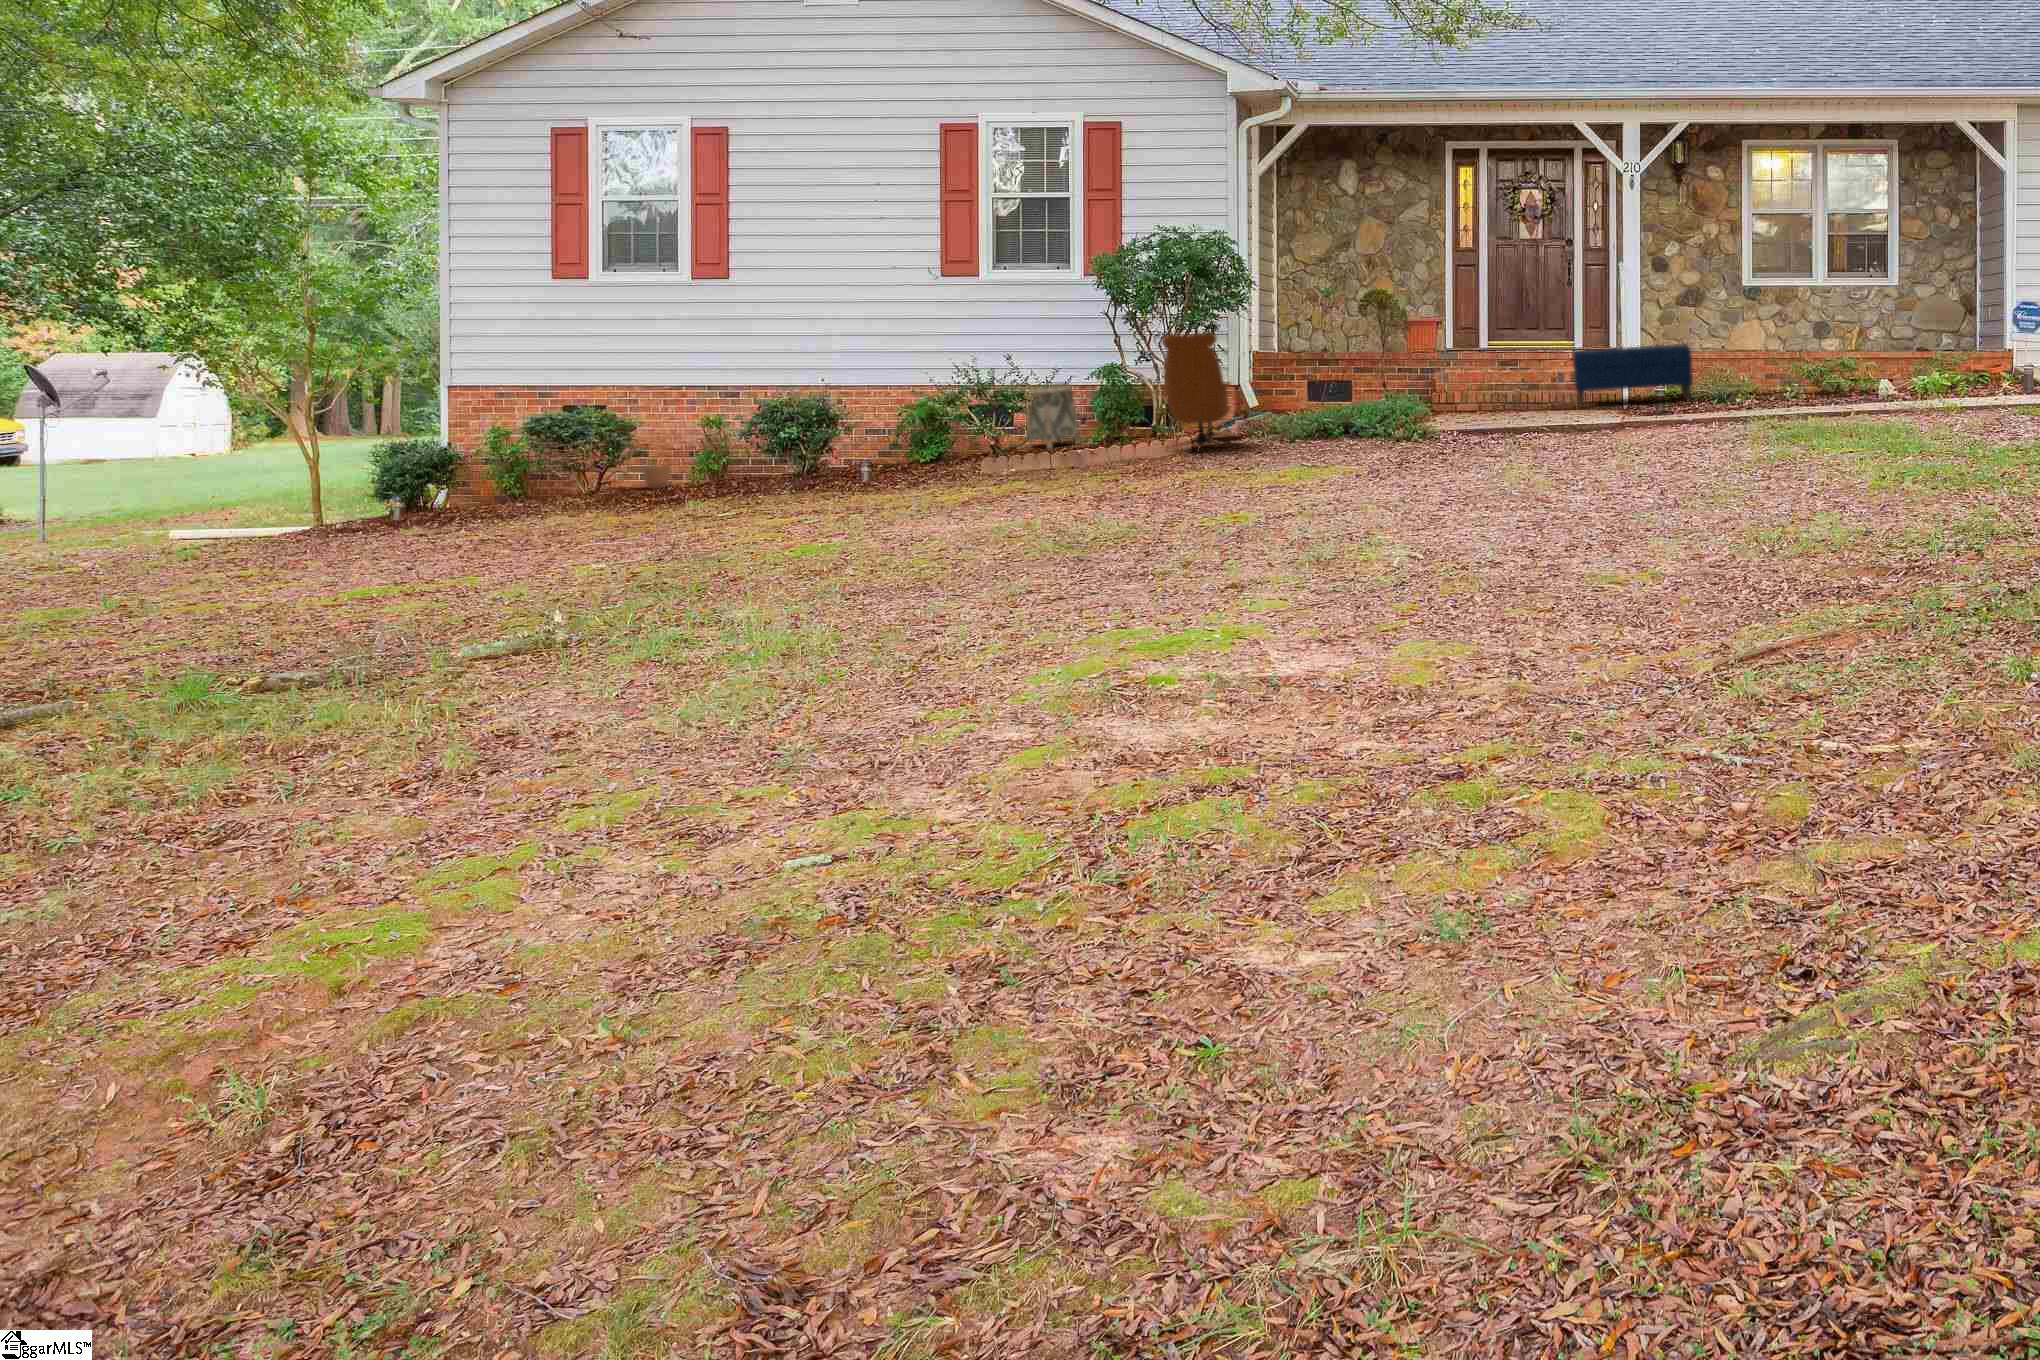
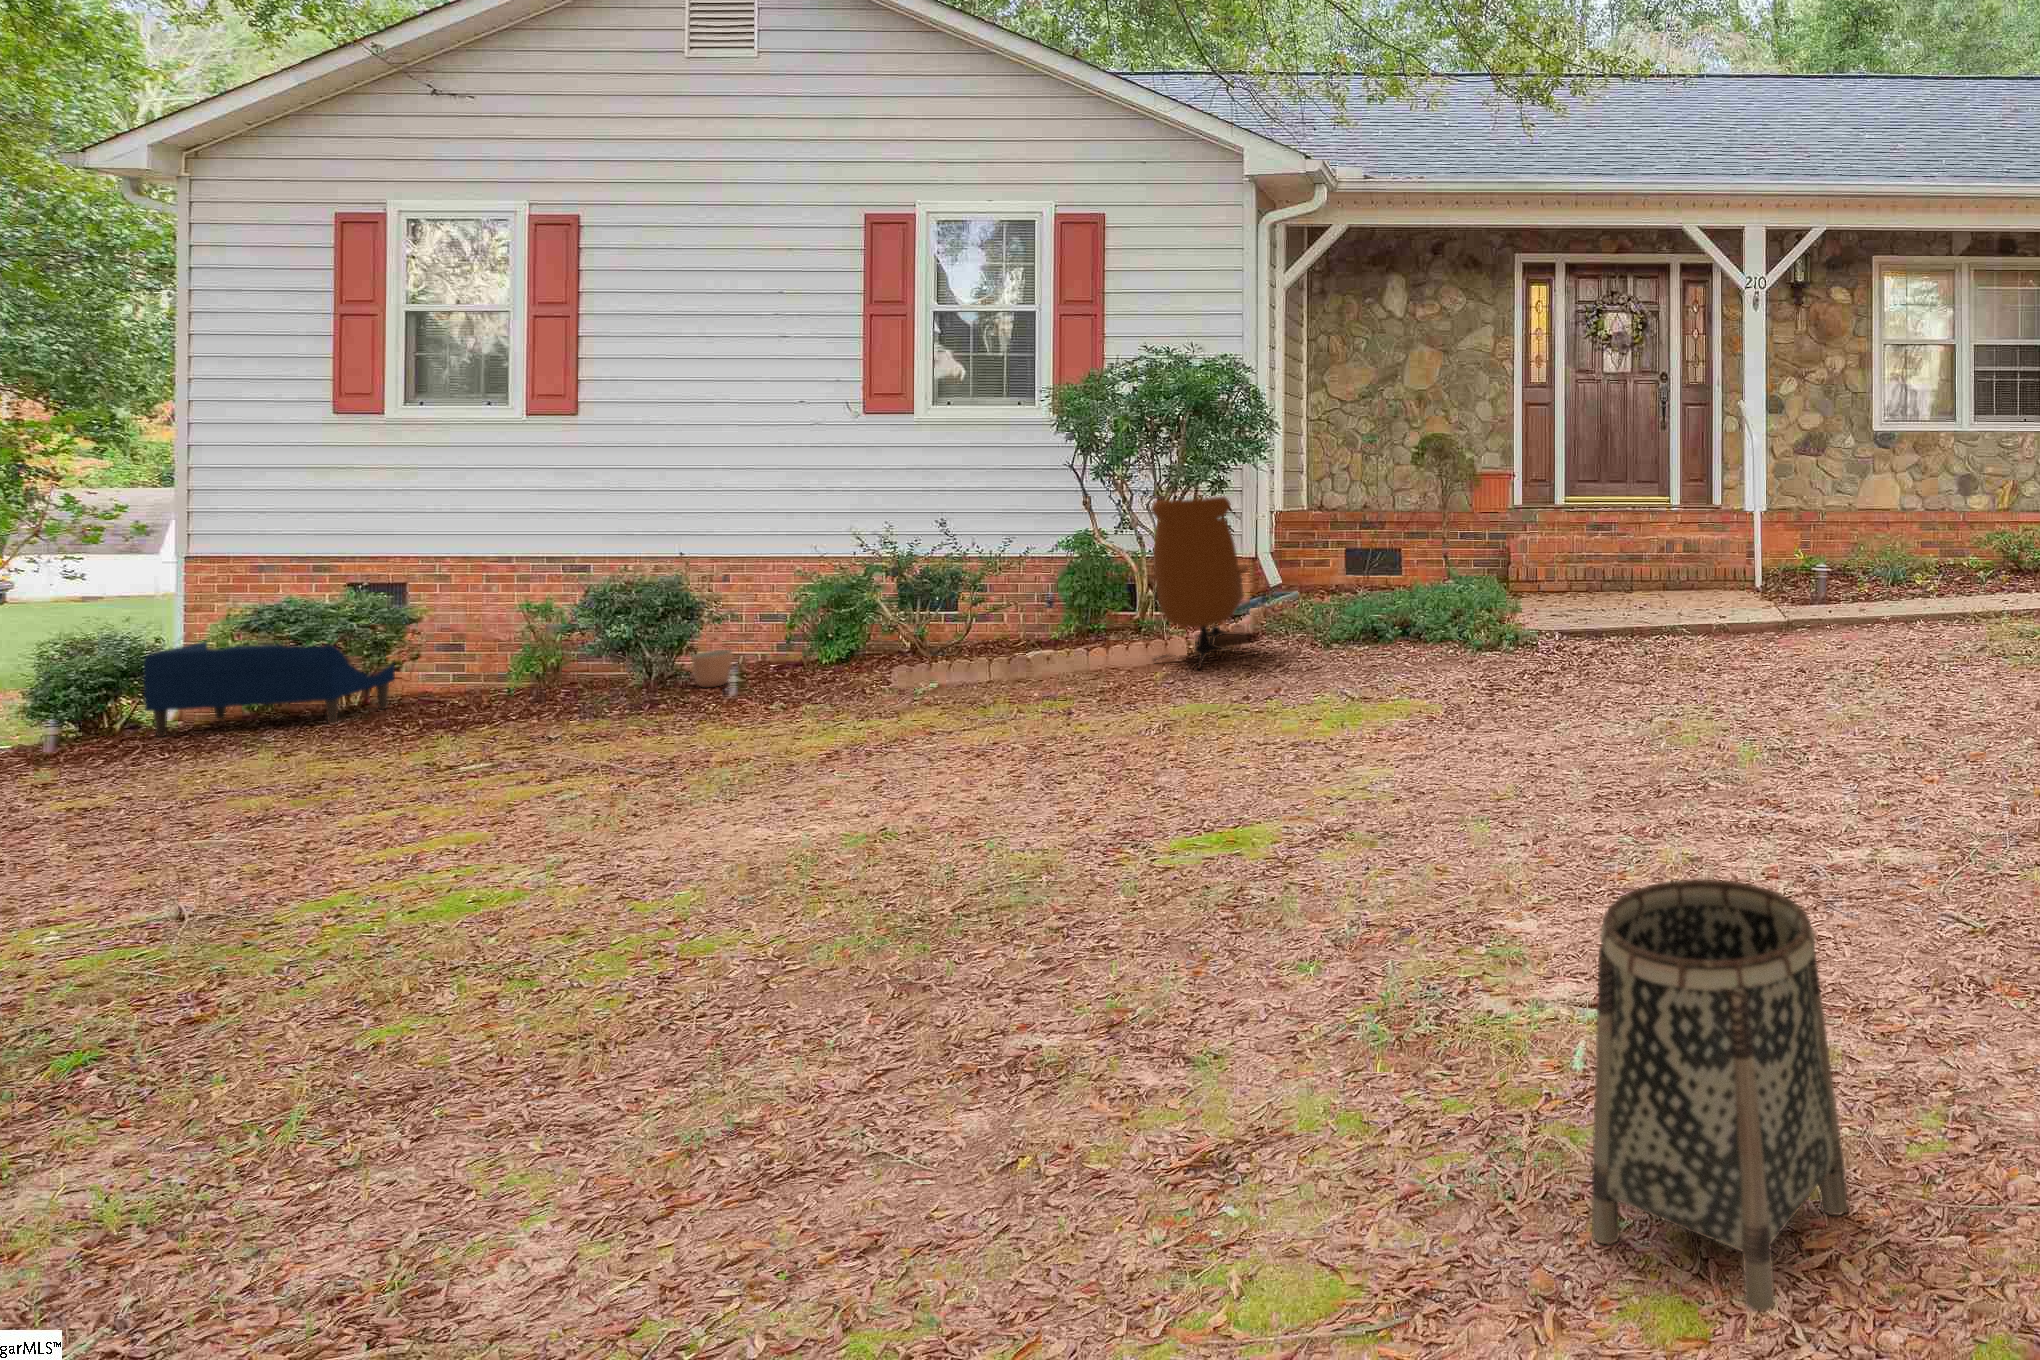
bench: present [1573,344,1693,408] -> present [144,642,395,737]
basket: present [1027,383,1080,448] -> present [1592,879,1848,1311]
planter: present [642,464,671,489] -> present [692,650,732,687]

